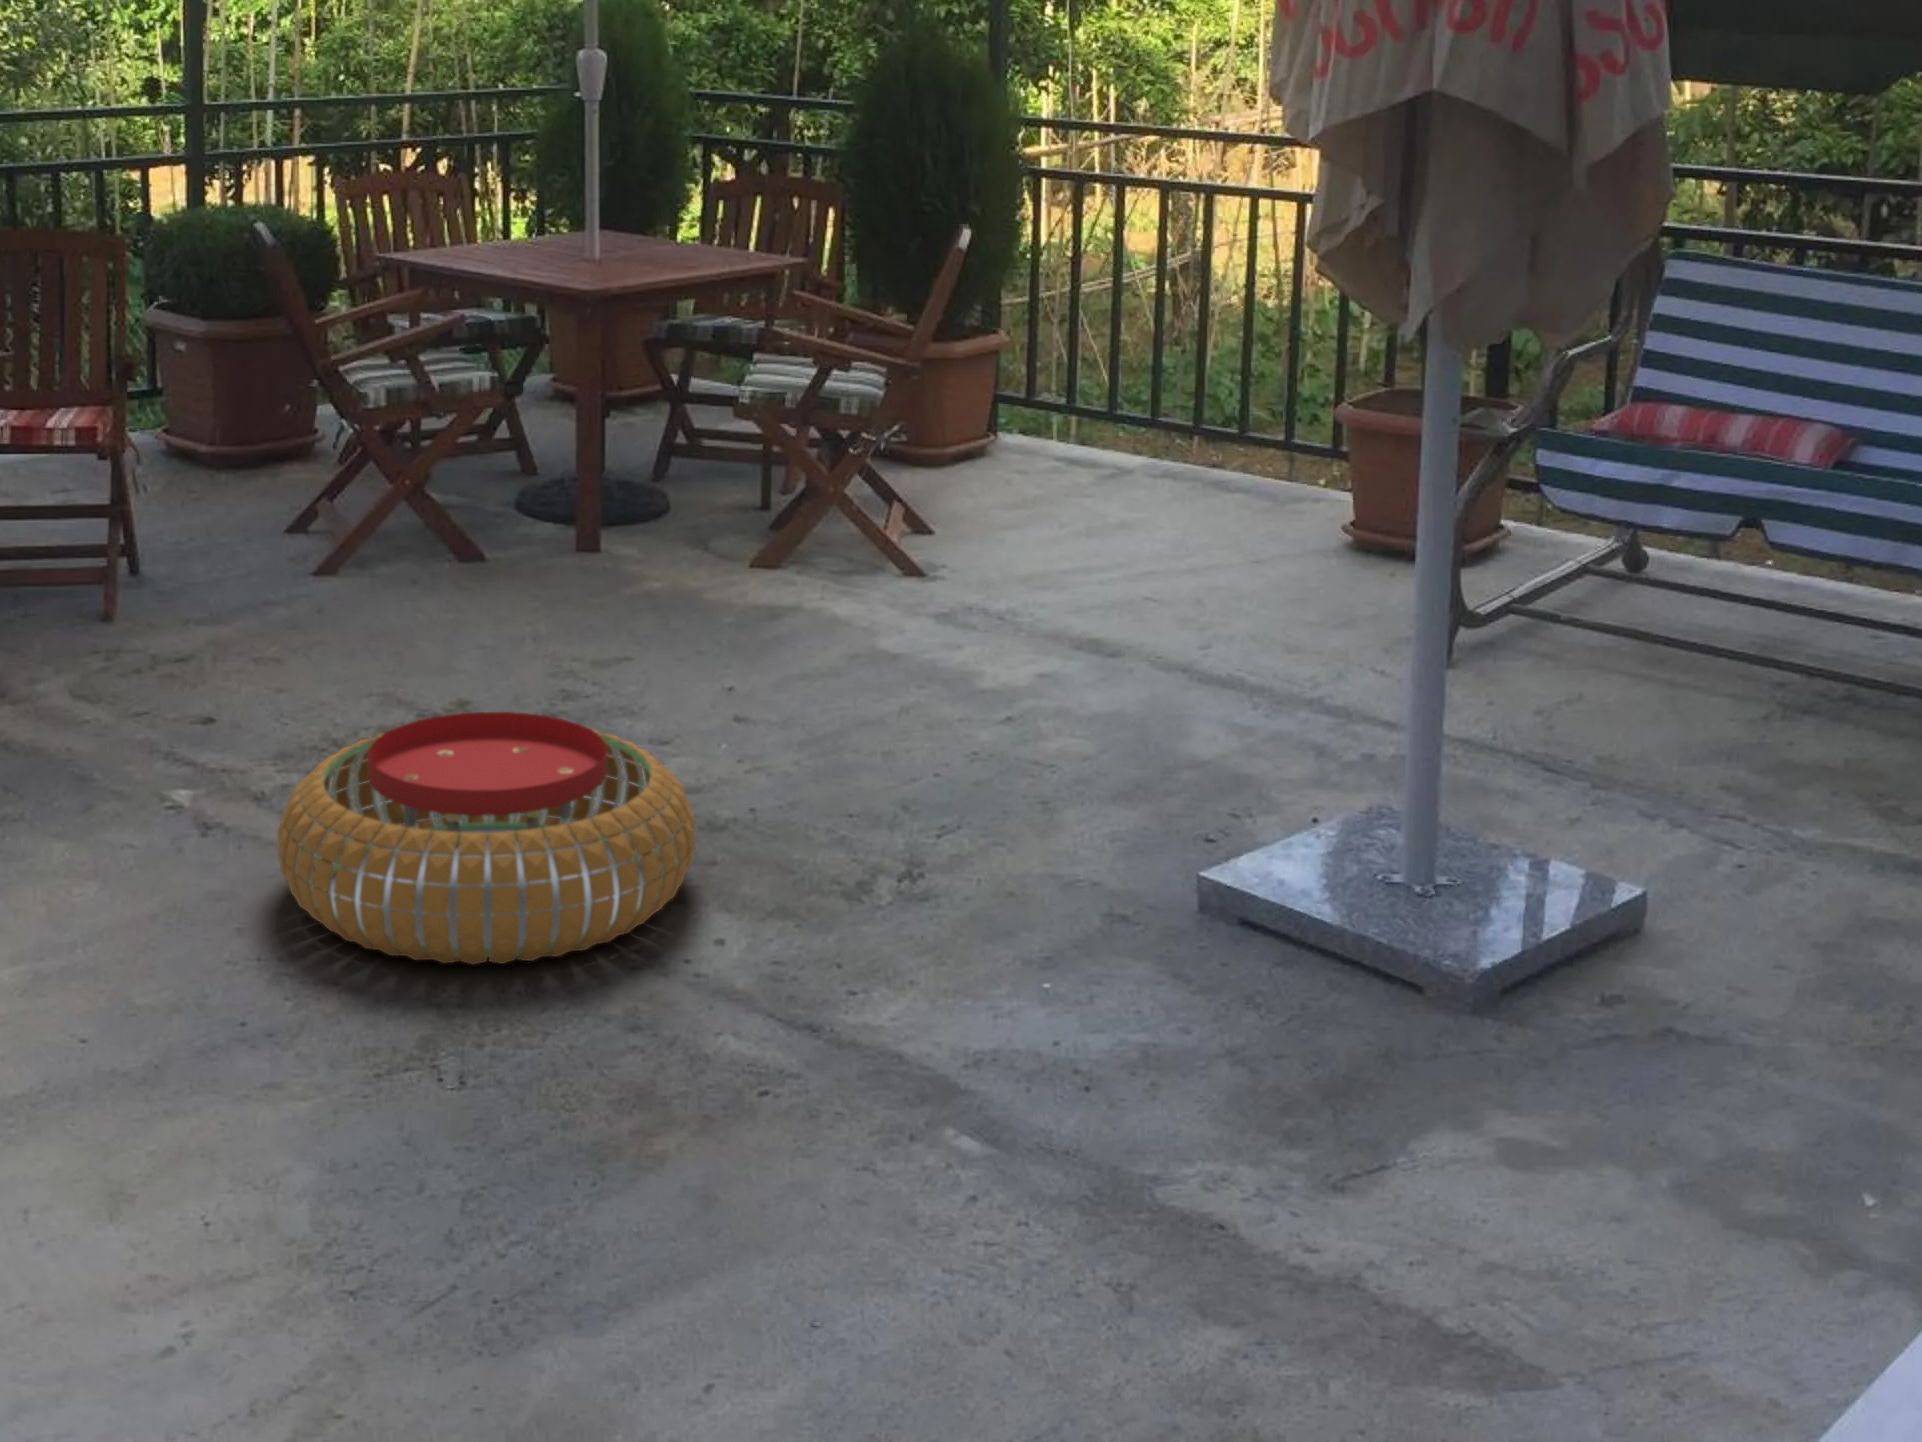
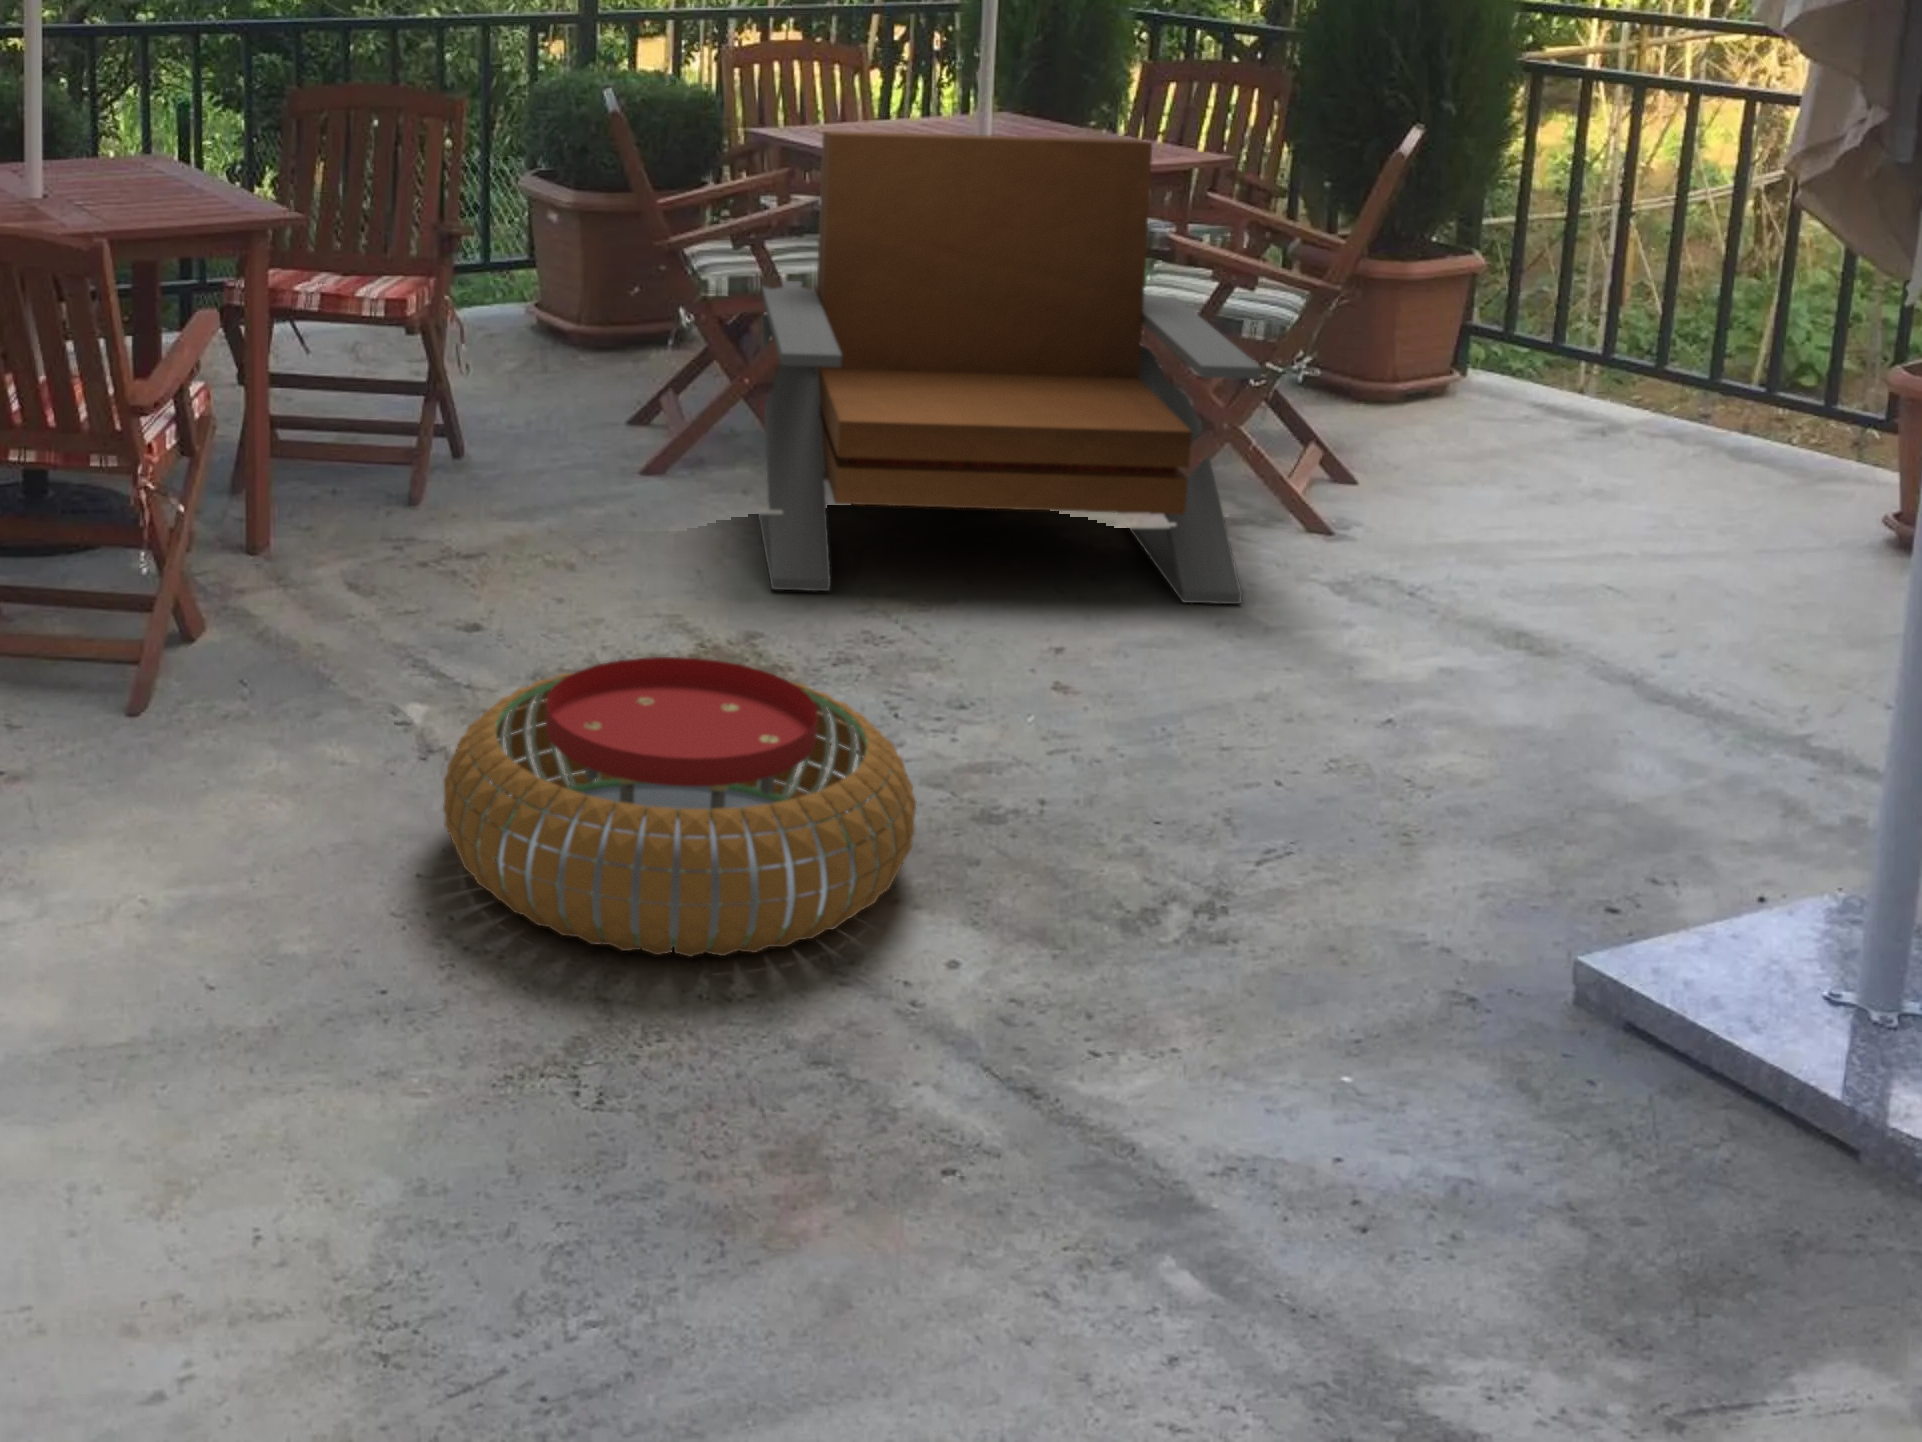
lounge chair: none [424,244,884,665] -> present [758,131,1262,604]

